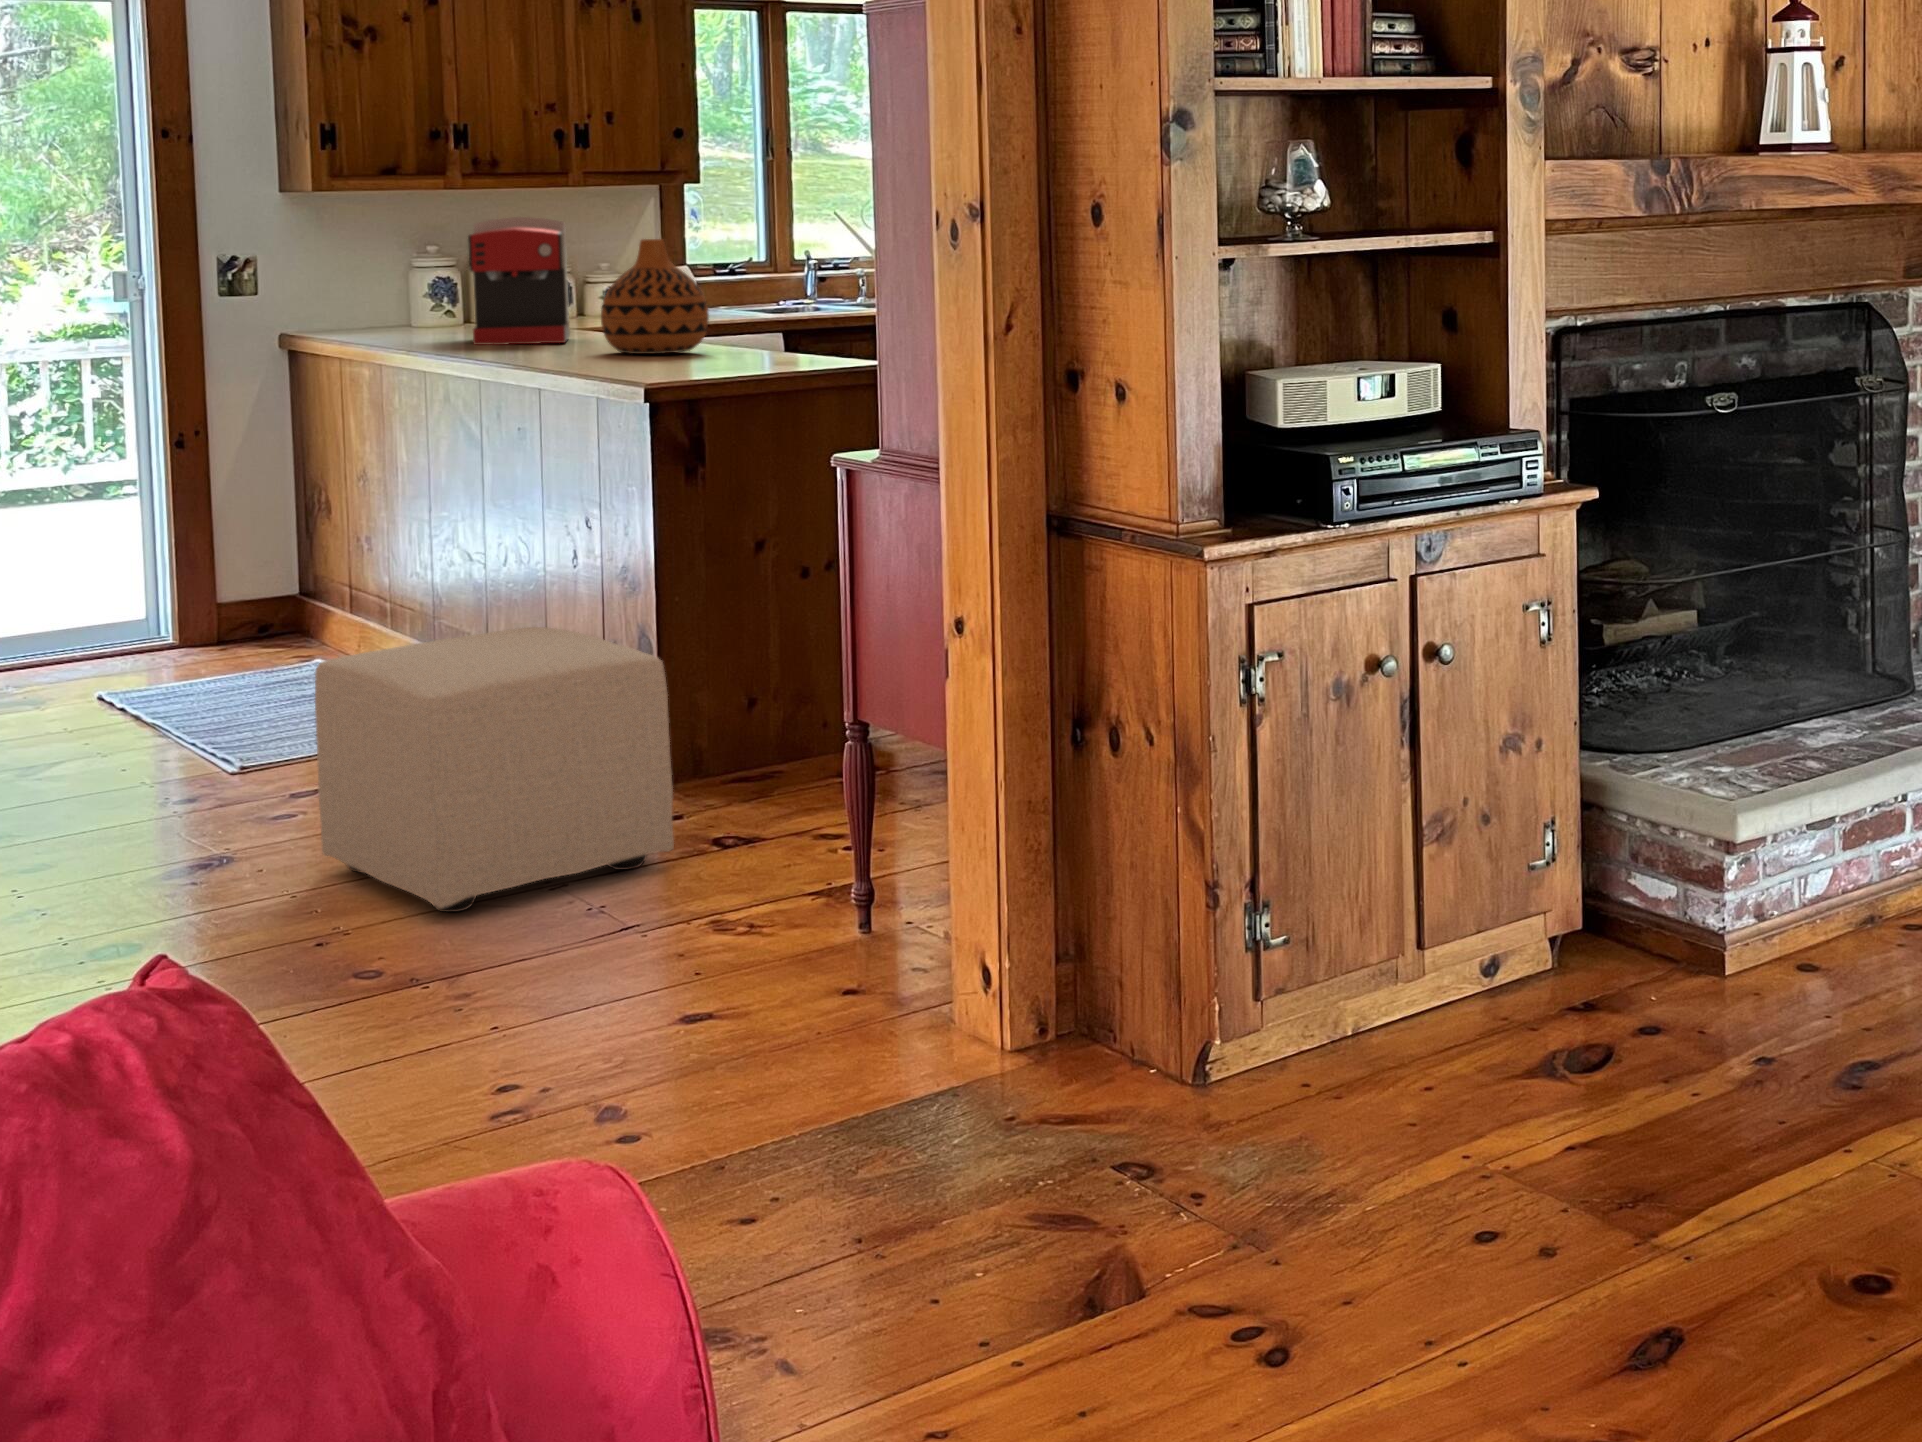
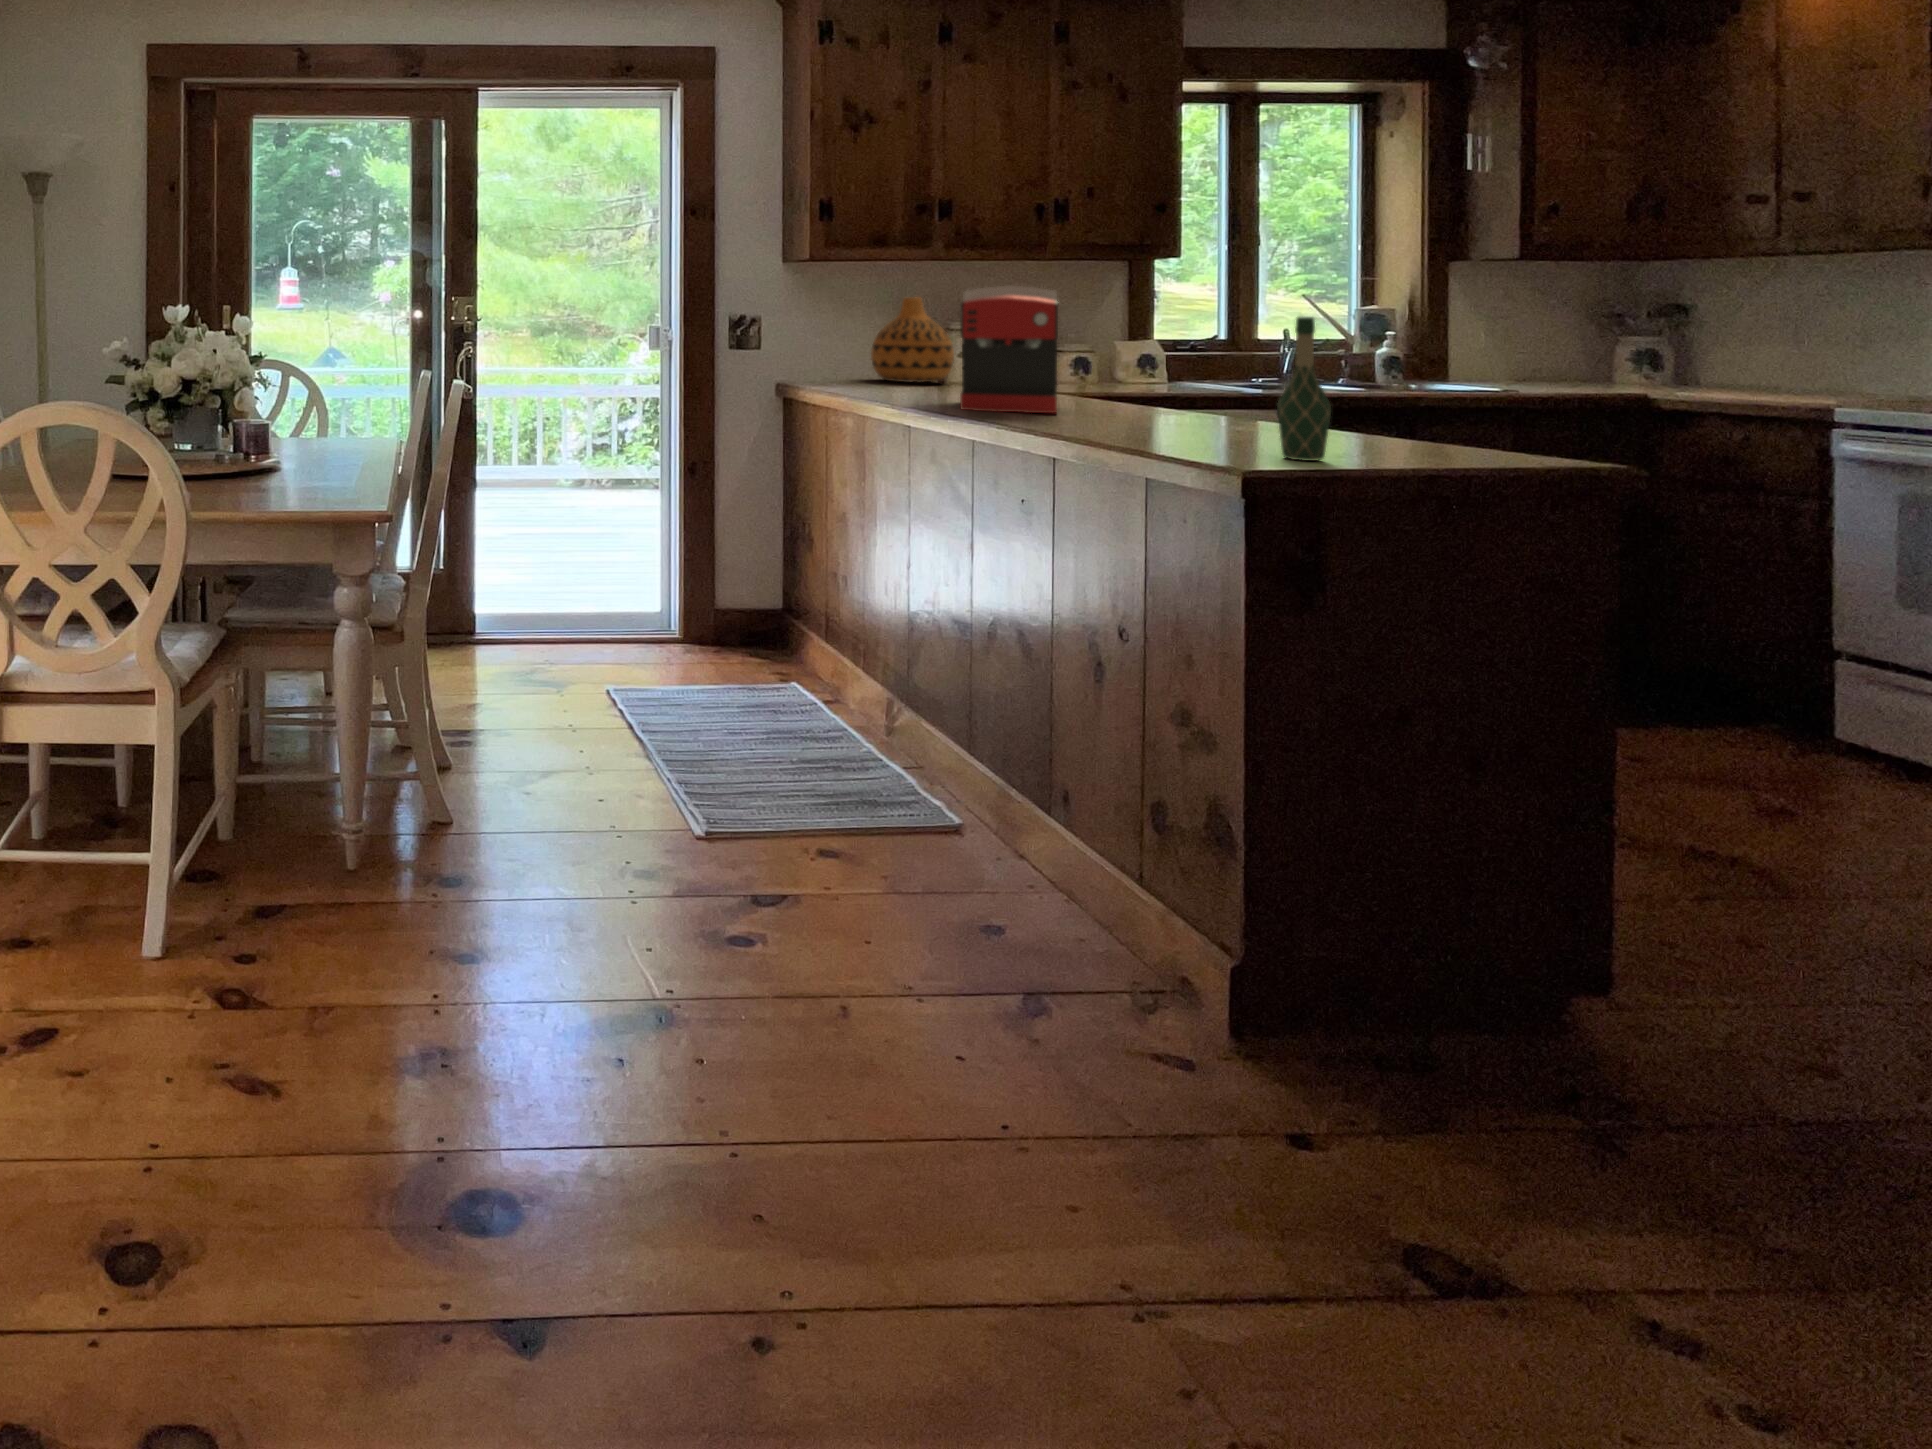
vase: present [601,239,709,354] -> present [871,297,954,382]
wine bottle: none [718,242,756,362] -> present [1277,317,1331,461]
ottoman: present [315,627,674,912] -> none [785,811,1319,1307]

